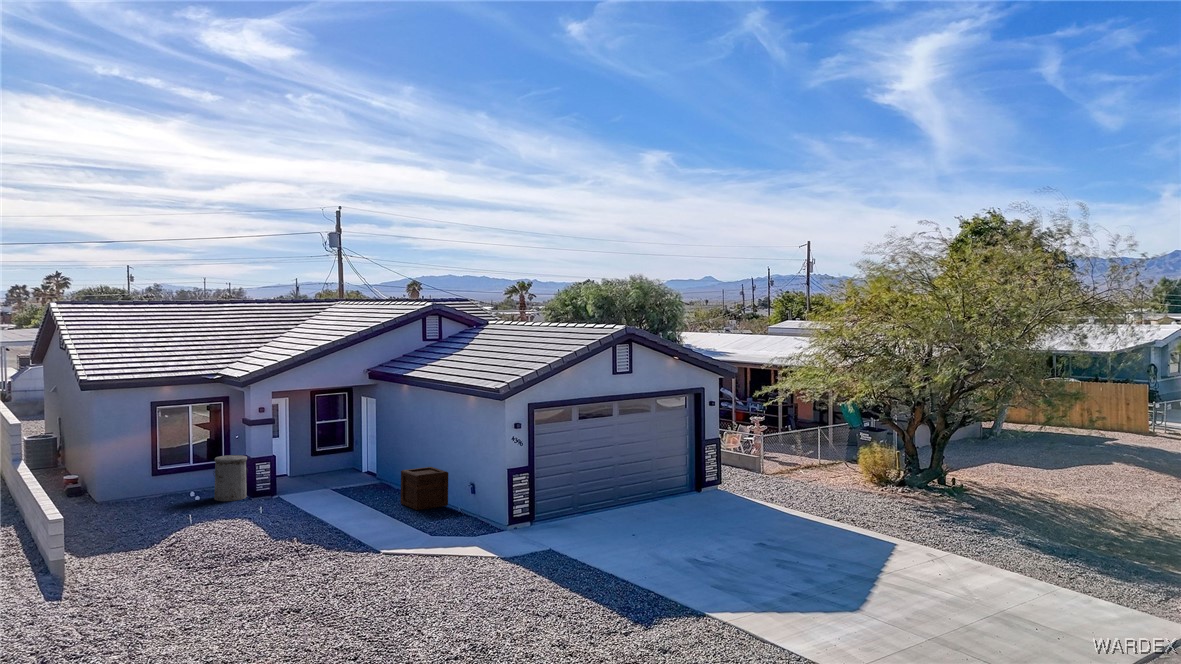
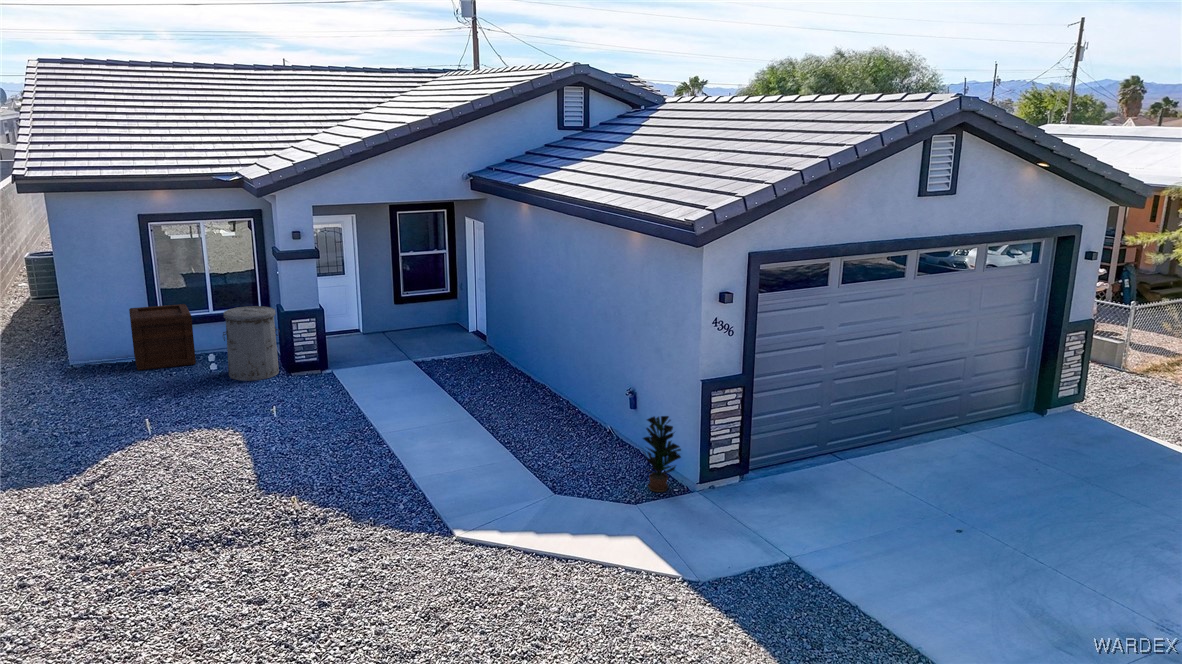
wooden crate: present [401,467,448,510] -> present [129,304,196,370]
potted plant: none [476,490,499,530] -> present [643,416,681,492]

